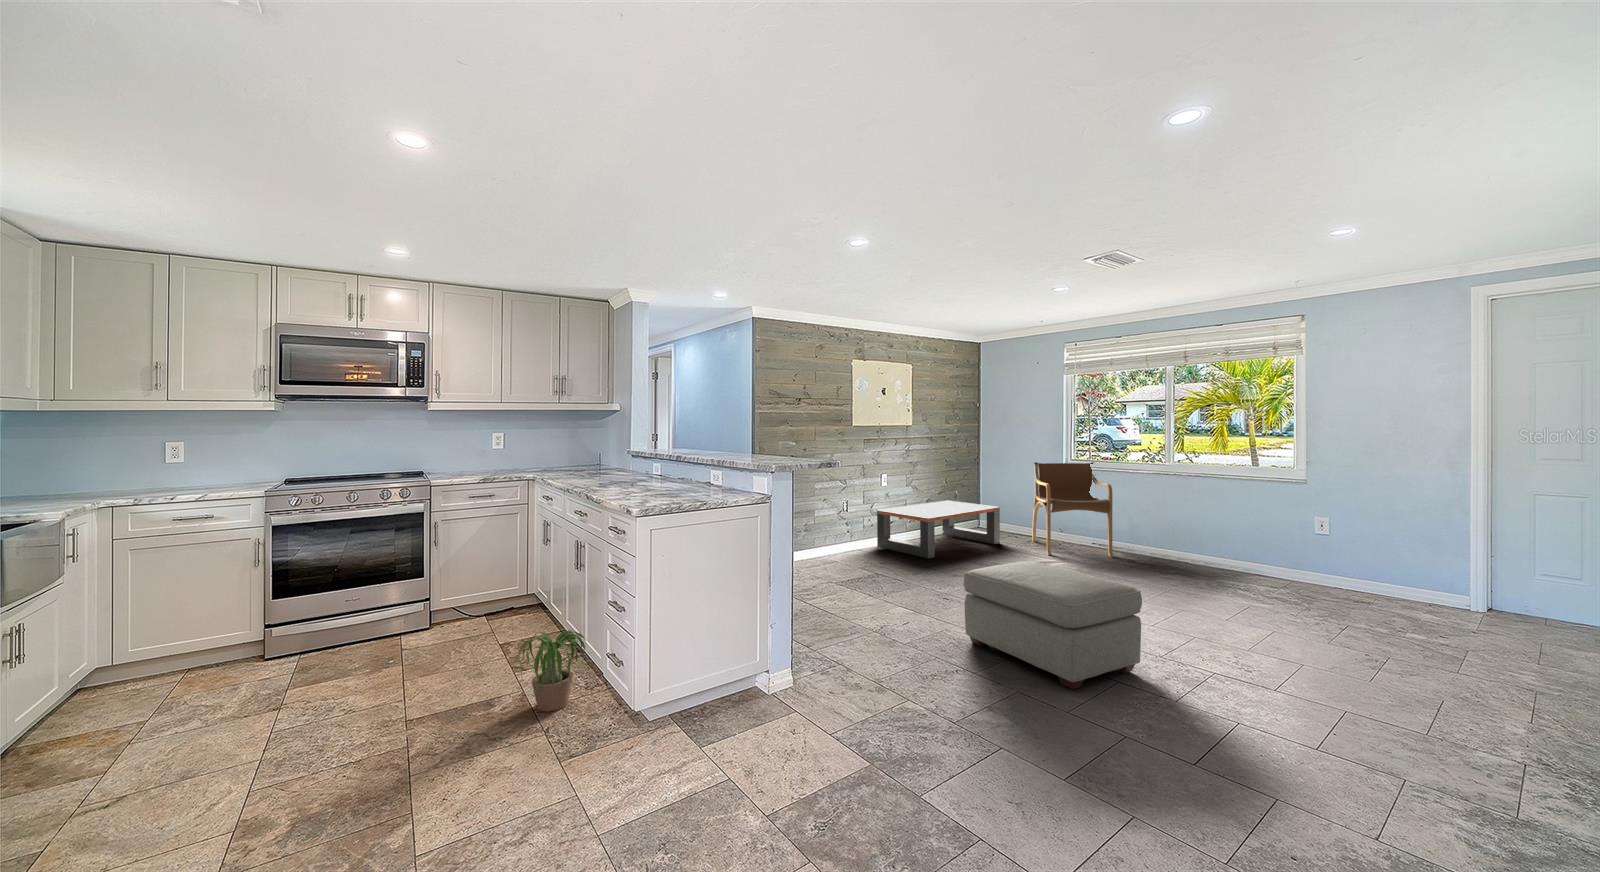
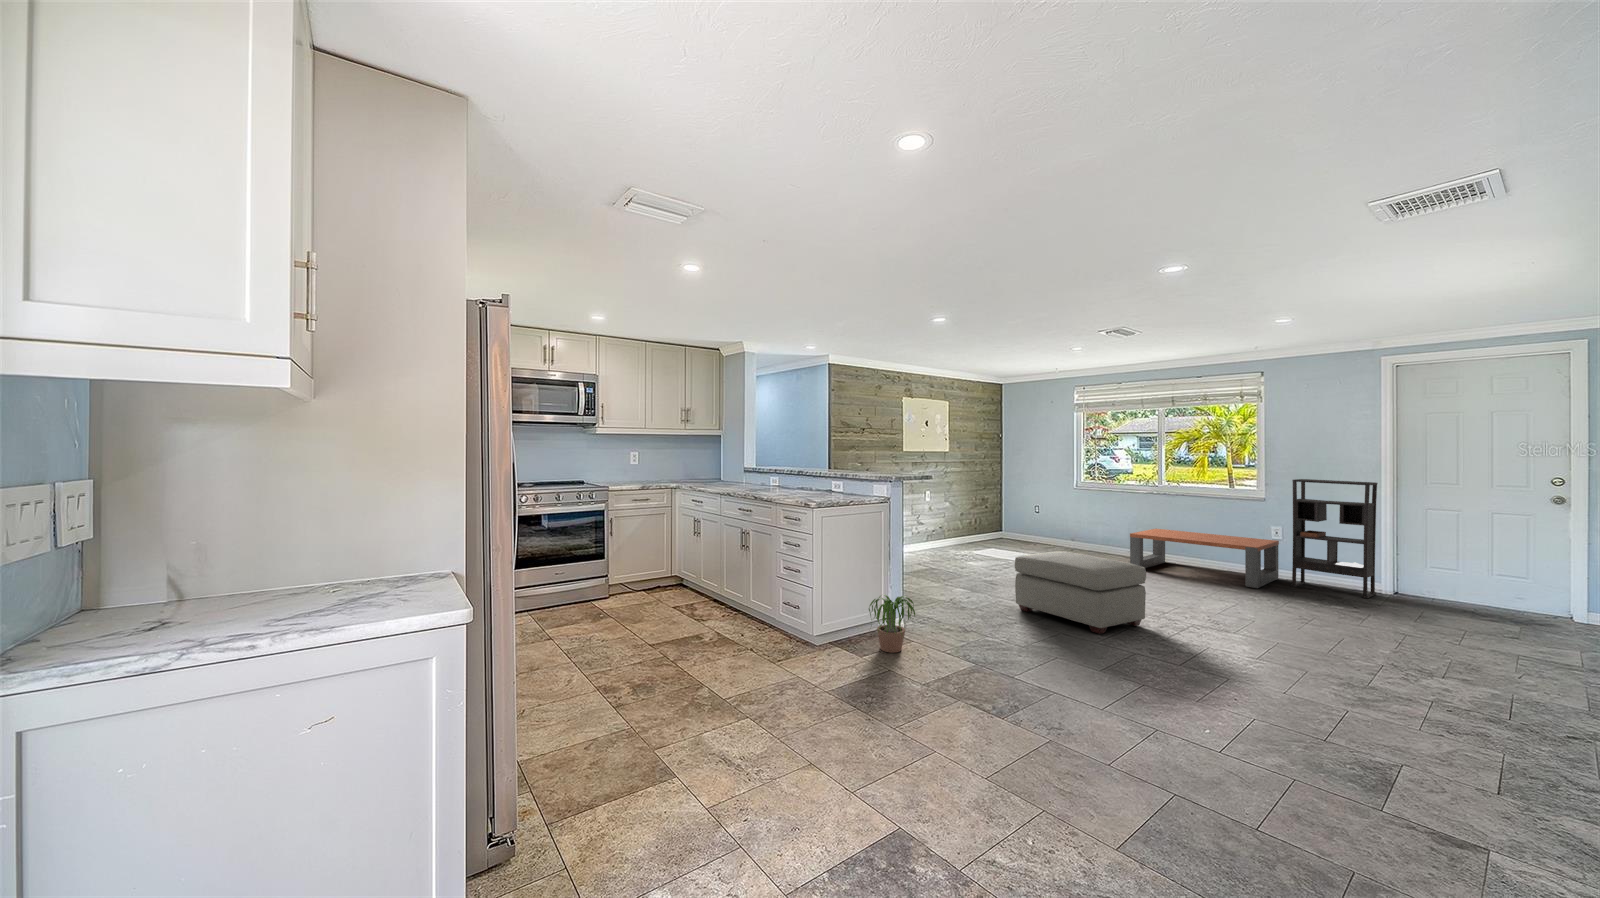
bookshelf: none [1340,456,1462,617] -> present [1291,479,1378,598]
armchair: present [1032,462,1113,557] -> none [1046,483,1115,559]
coffee table: present [877,501,1000,558] -> present [1130,529,1279,588]
potted plant: present [515,630,585,712] -> present [869,595,915,653]

